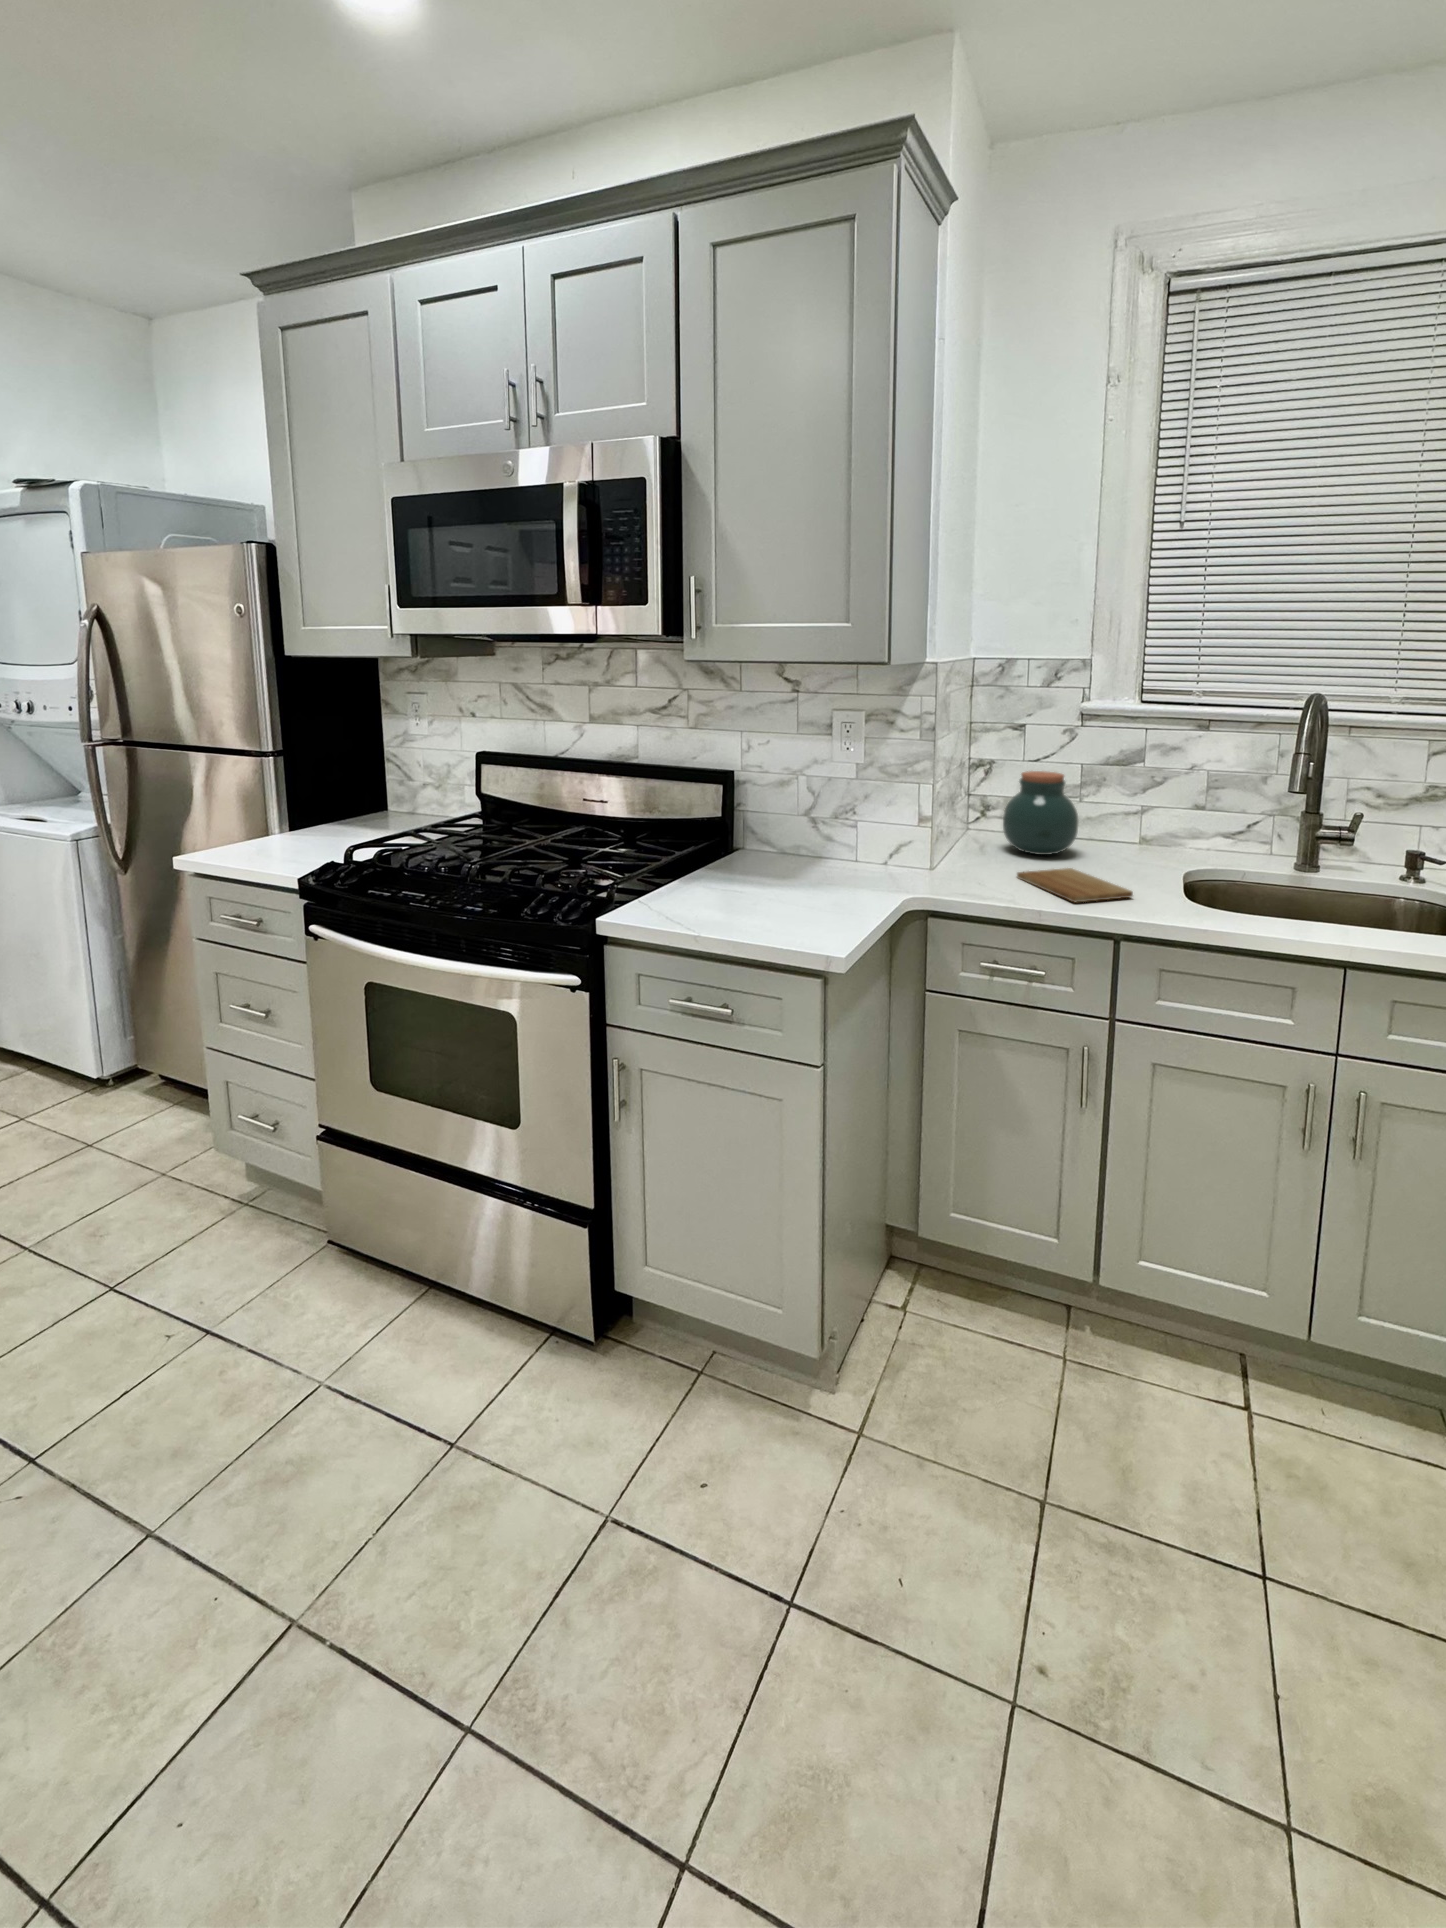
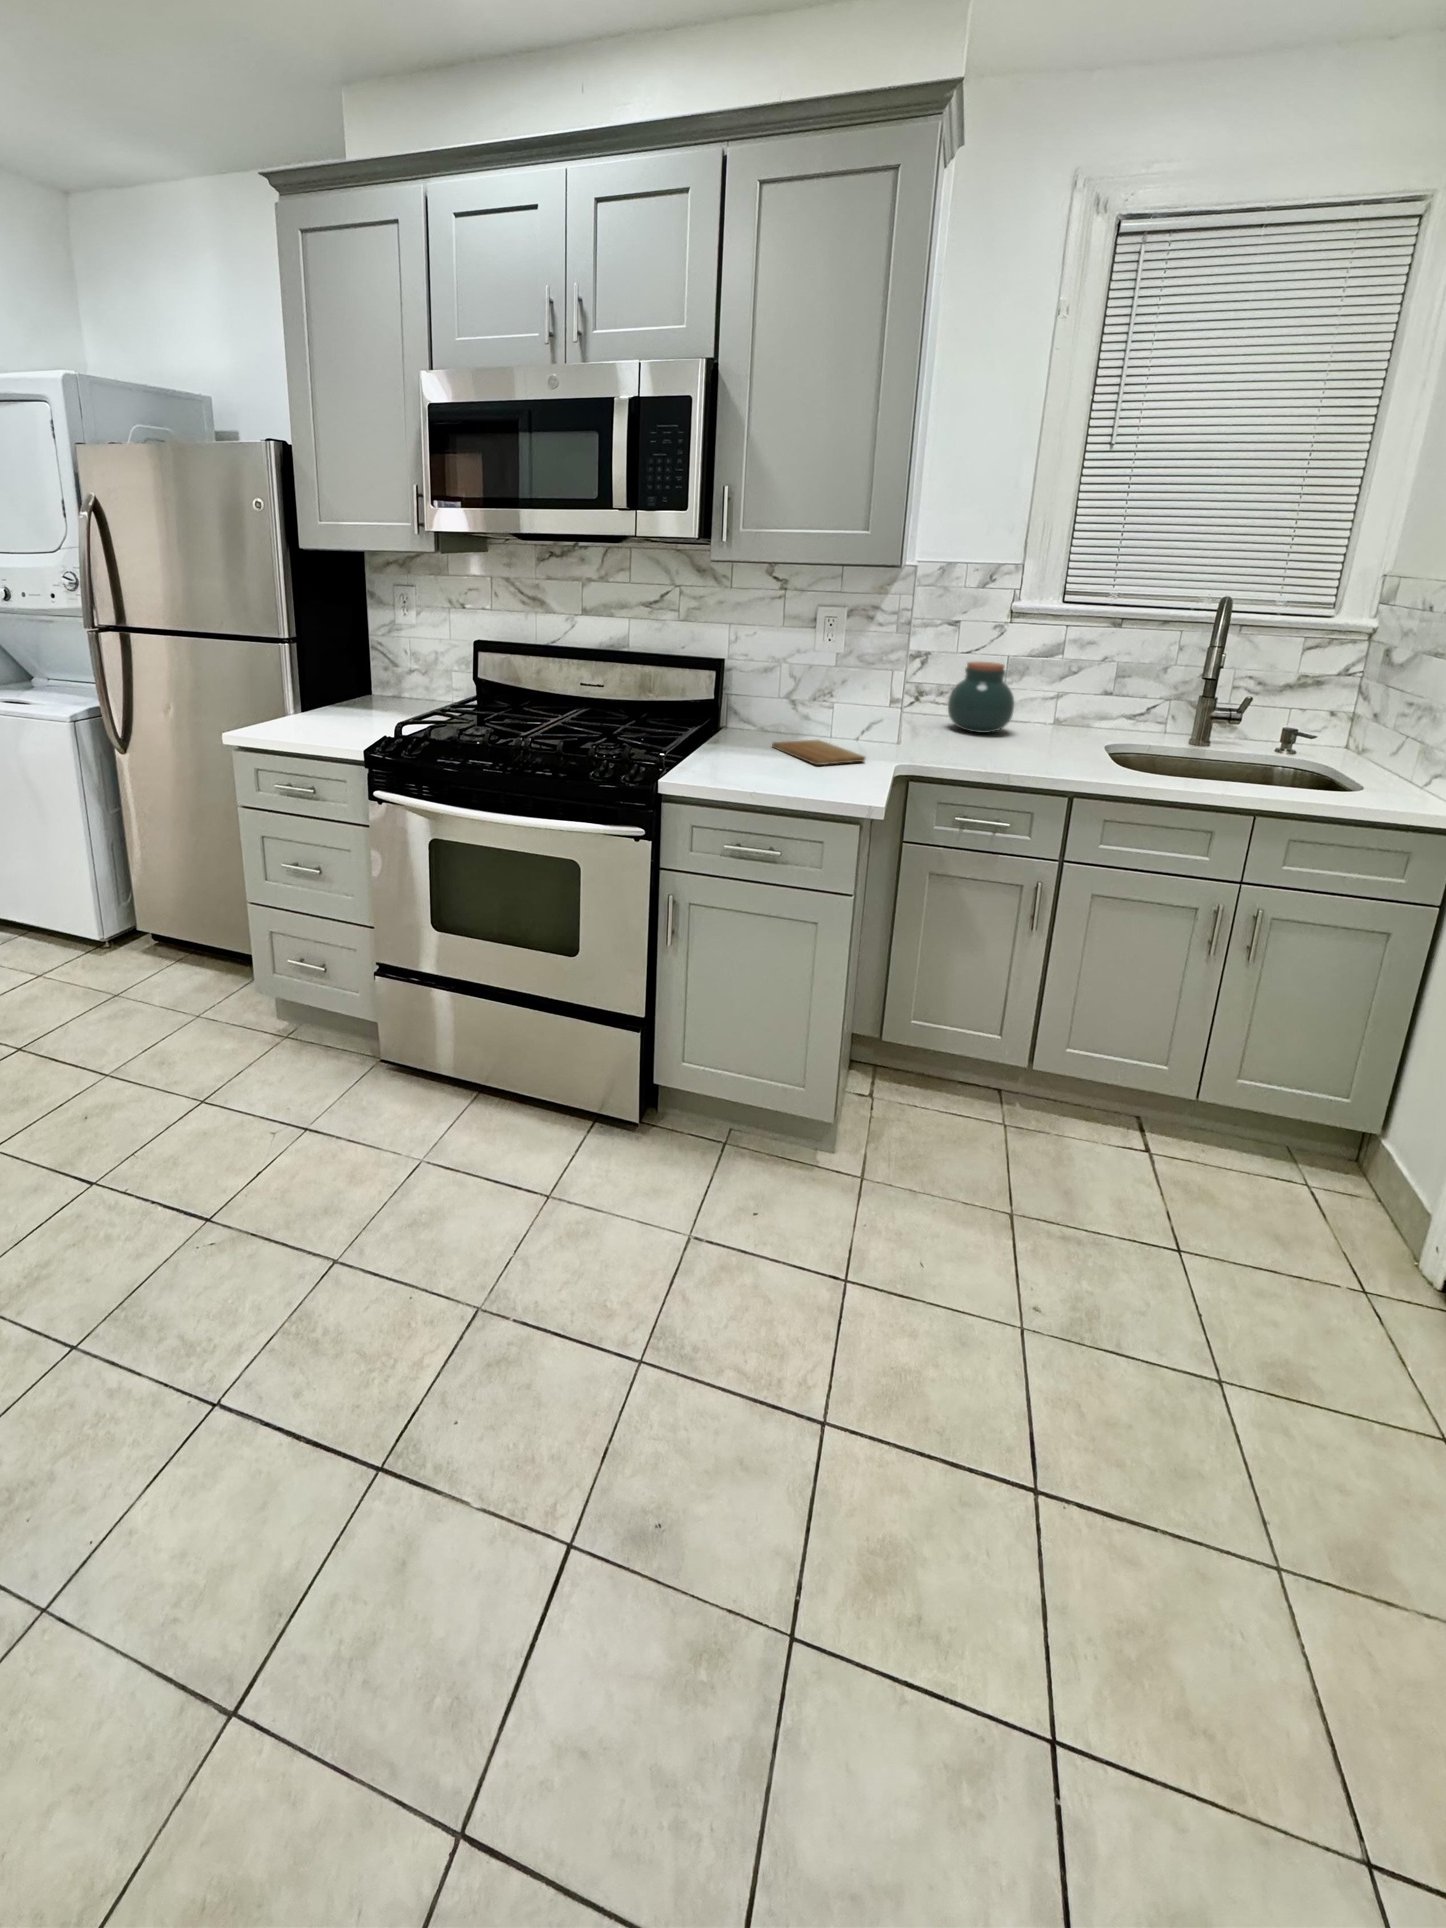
cutting board: present [1017,868,1133,902] -> present [772,740,865,765]

